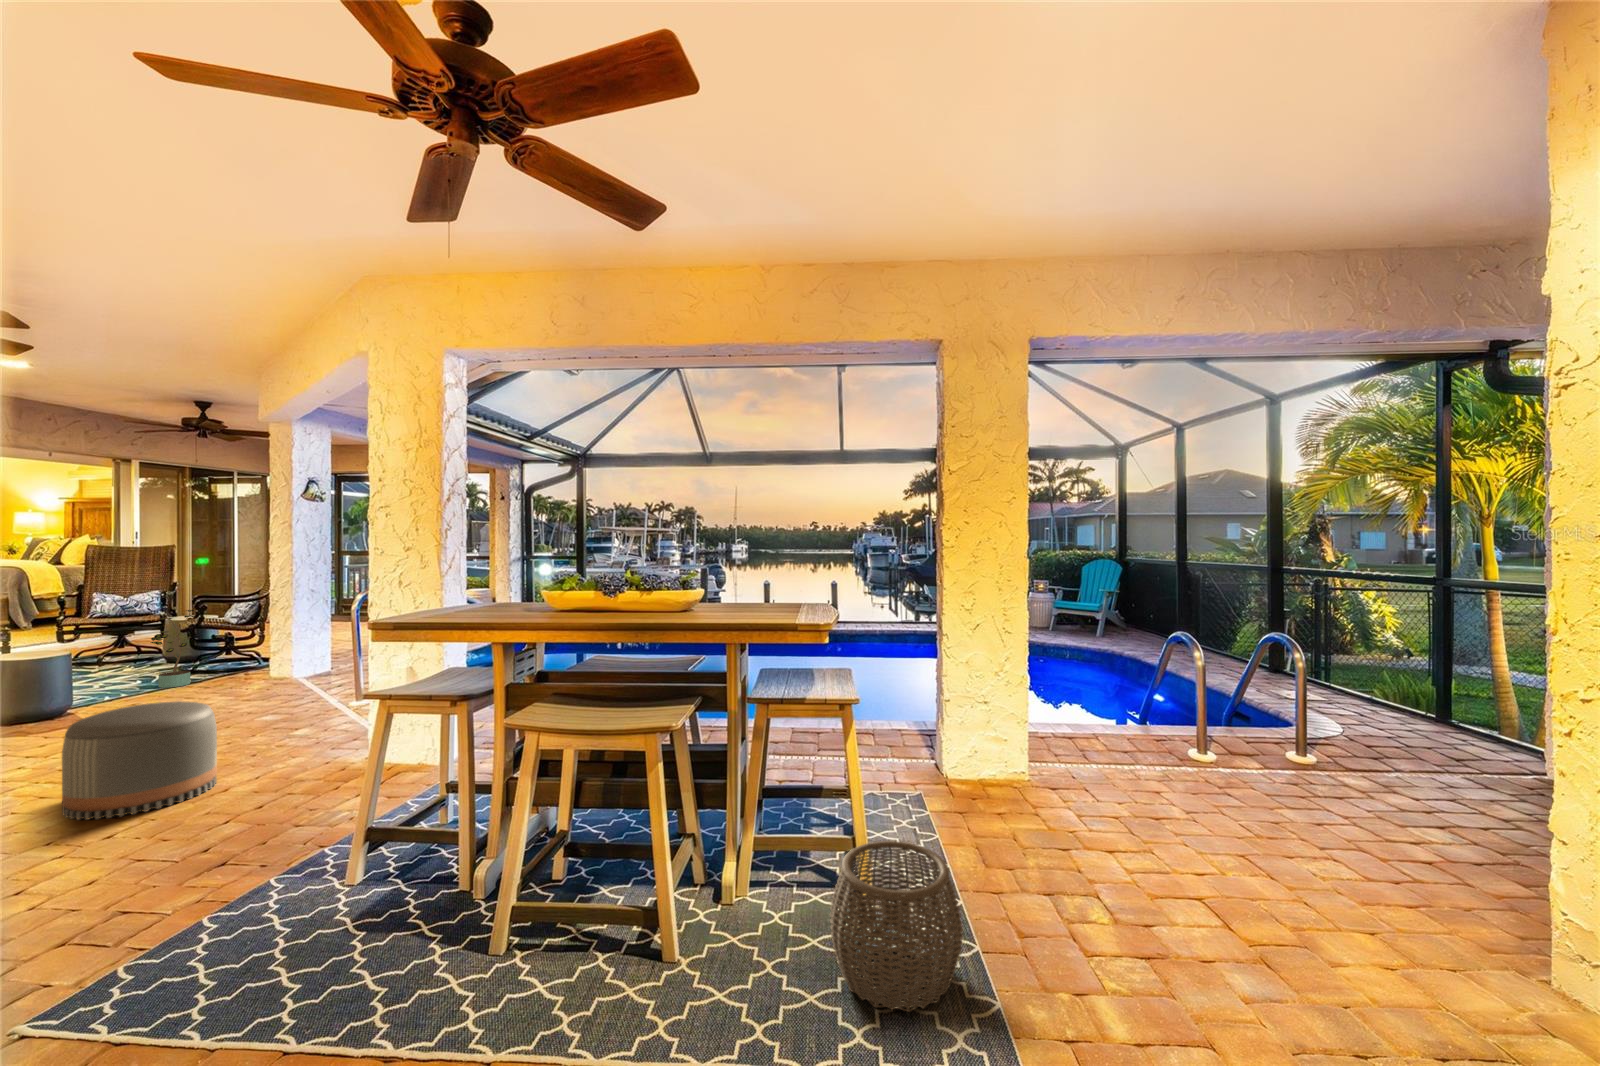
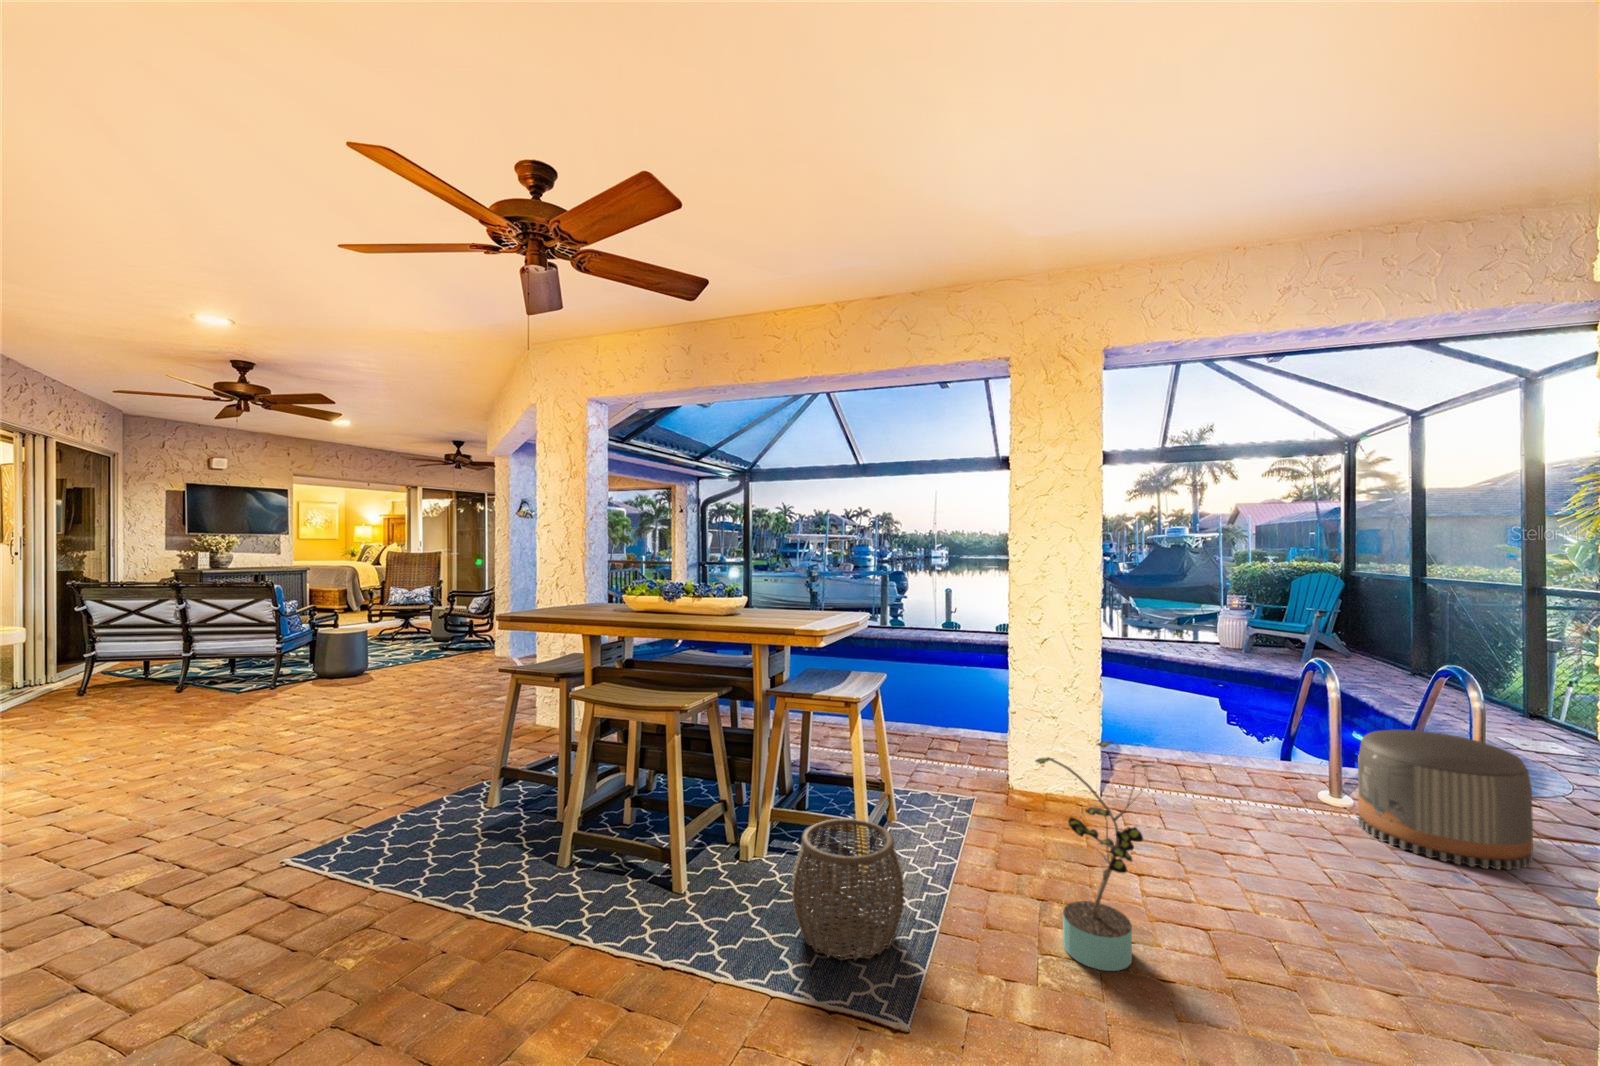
potted plant: present [150,610,195,688] -> present [1036,741,1155,971]
pouf: present [62,701,217,820] -> present [1358,730,1533,870]

